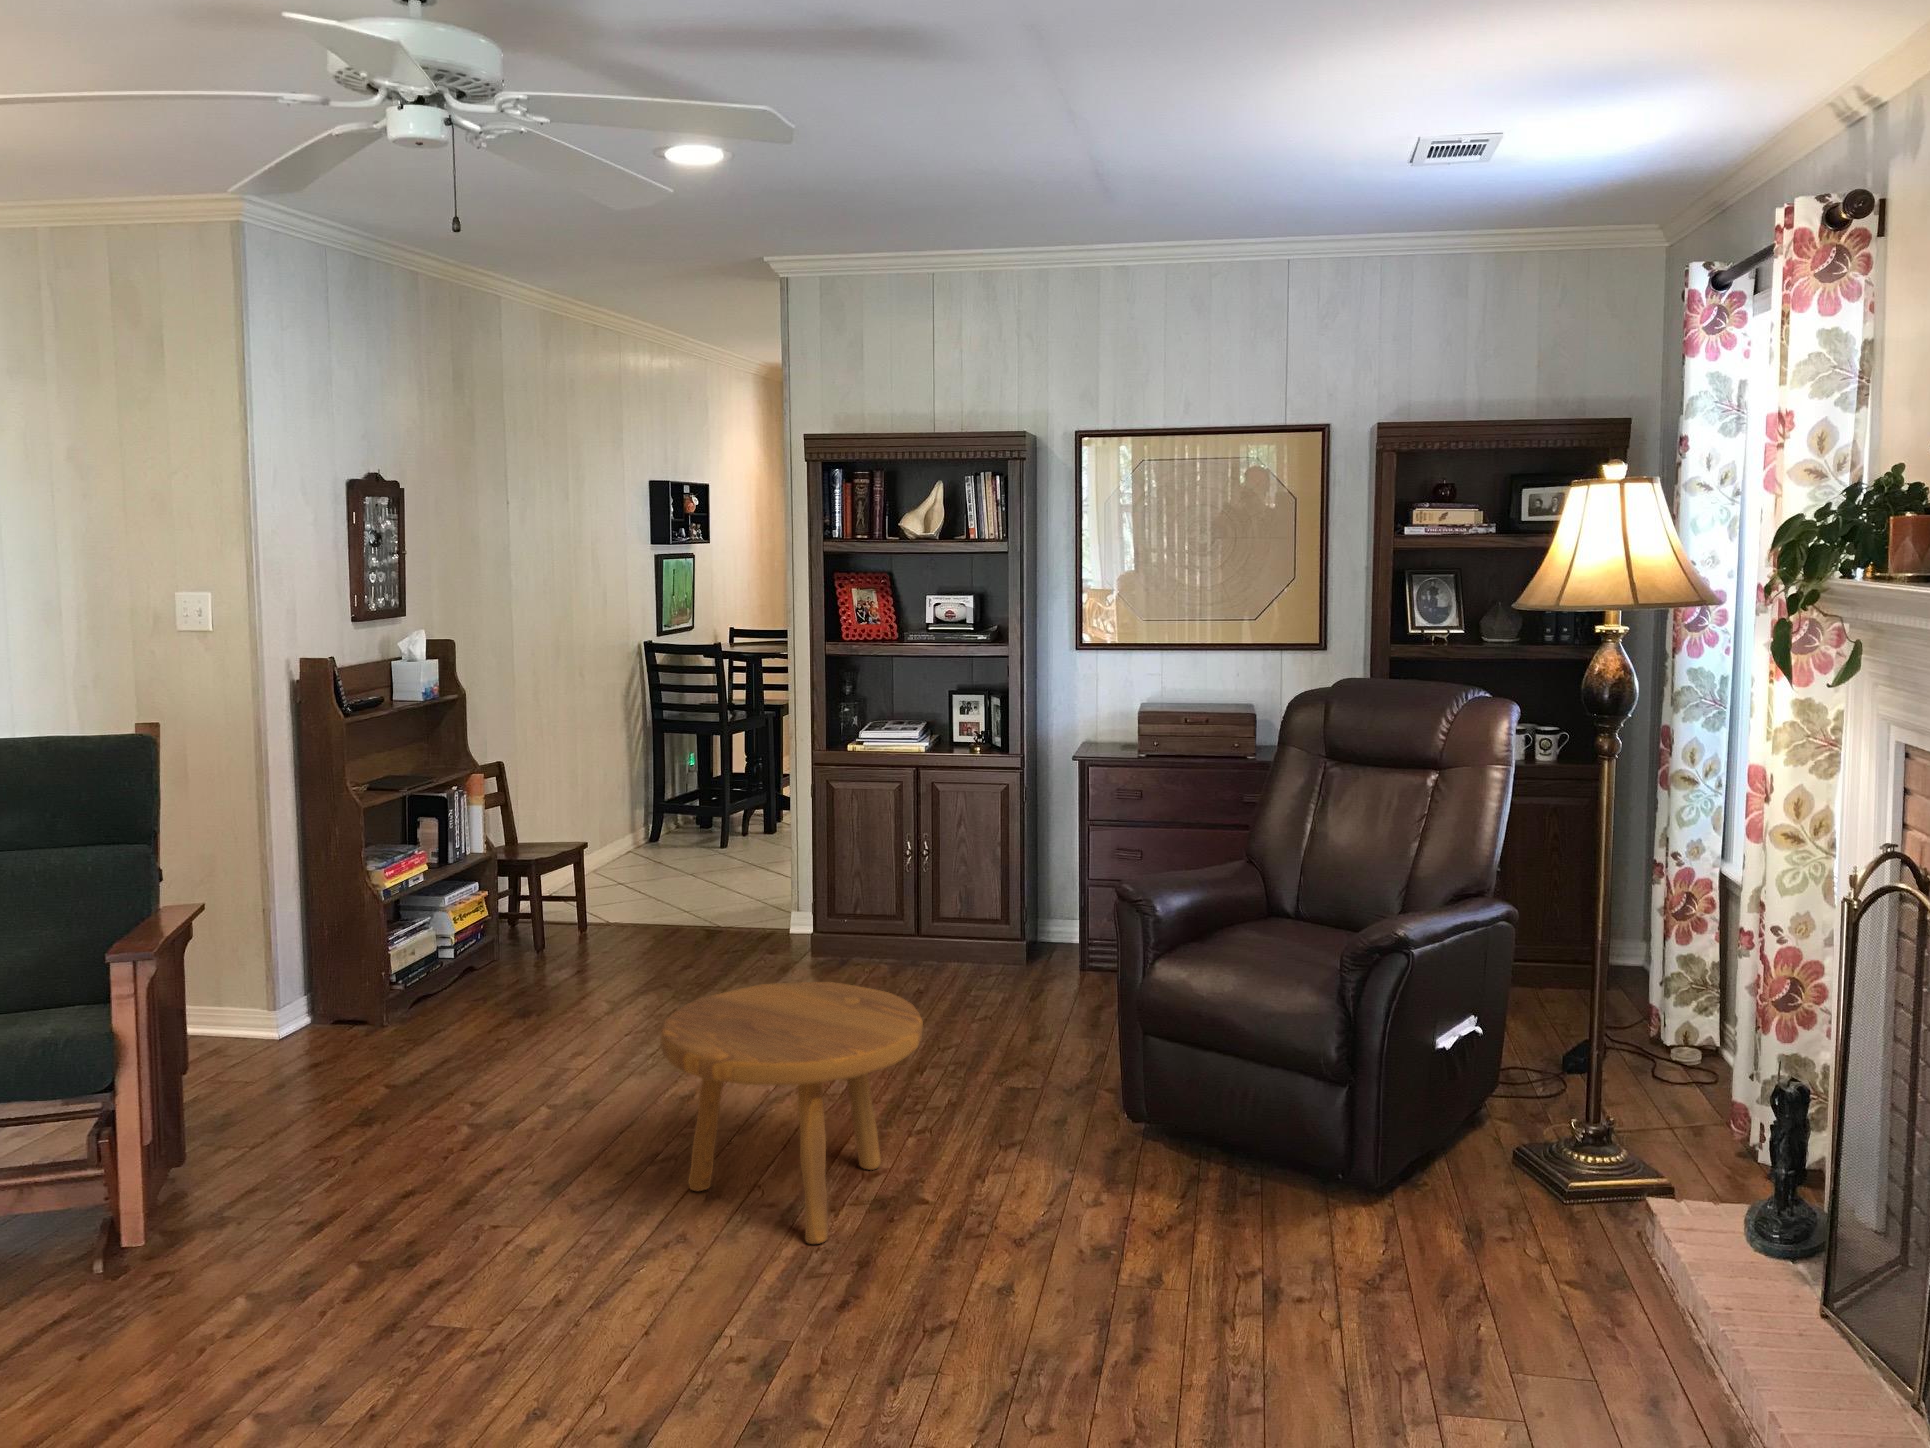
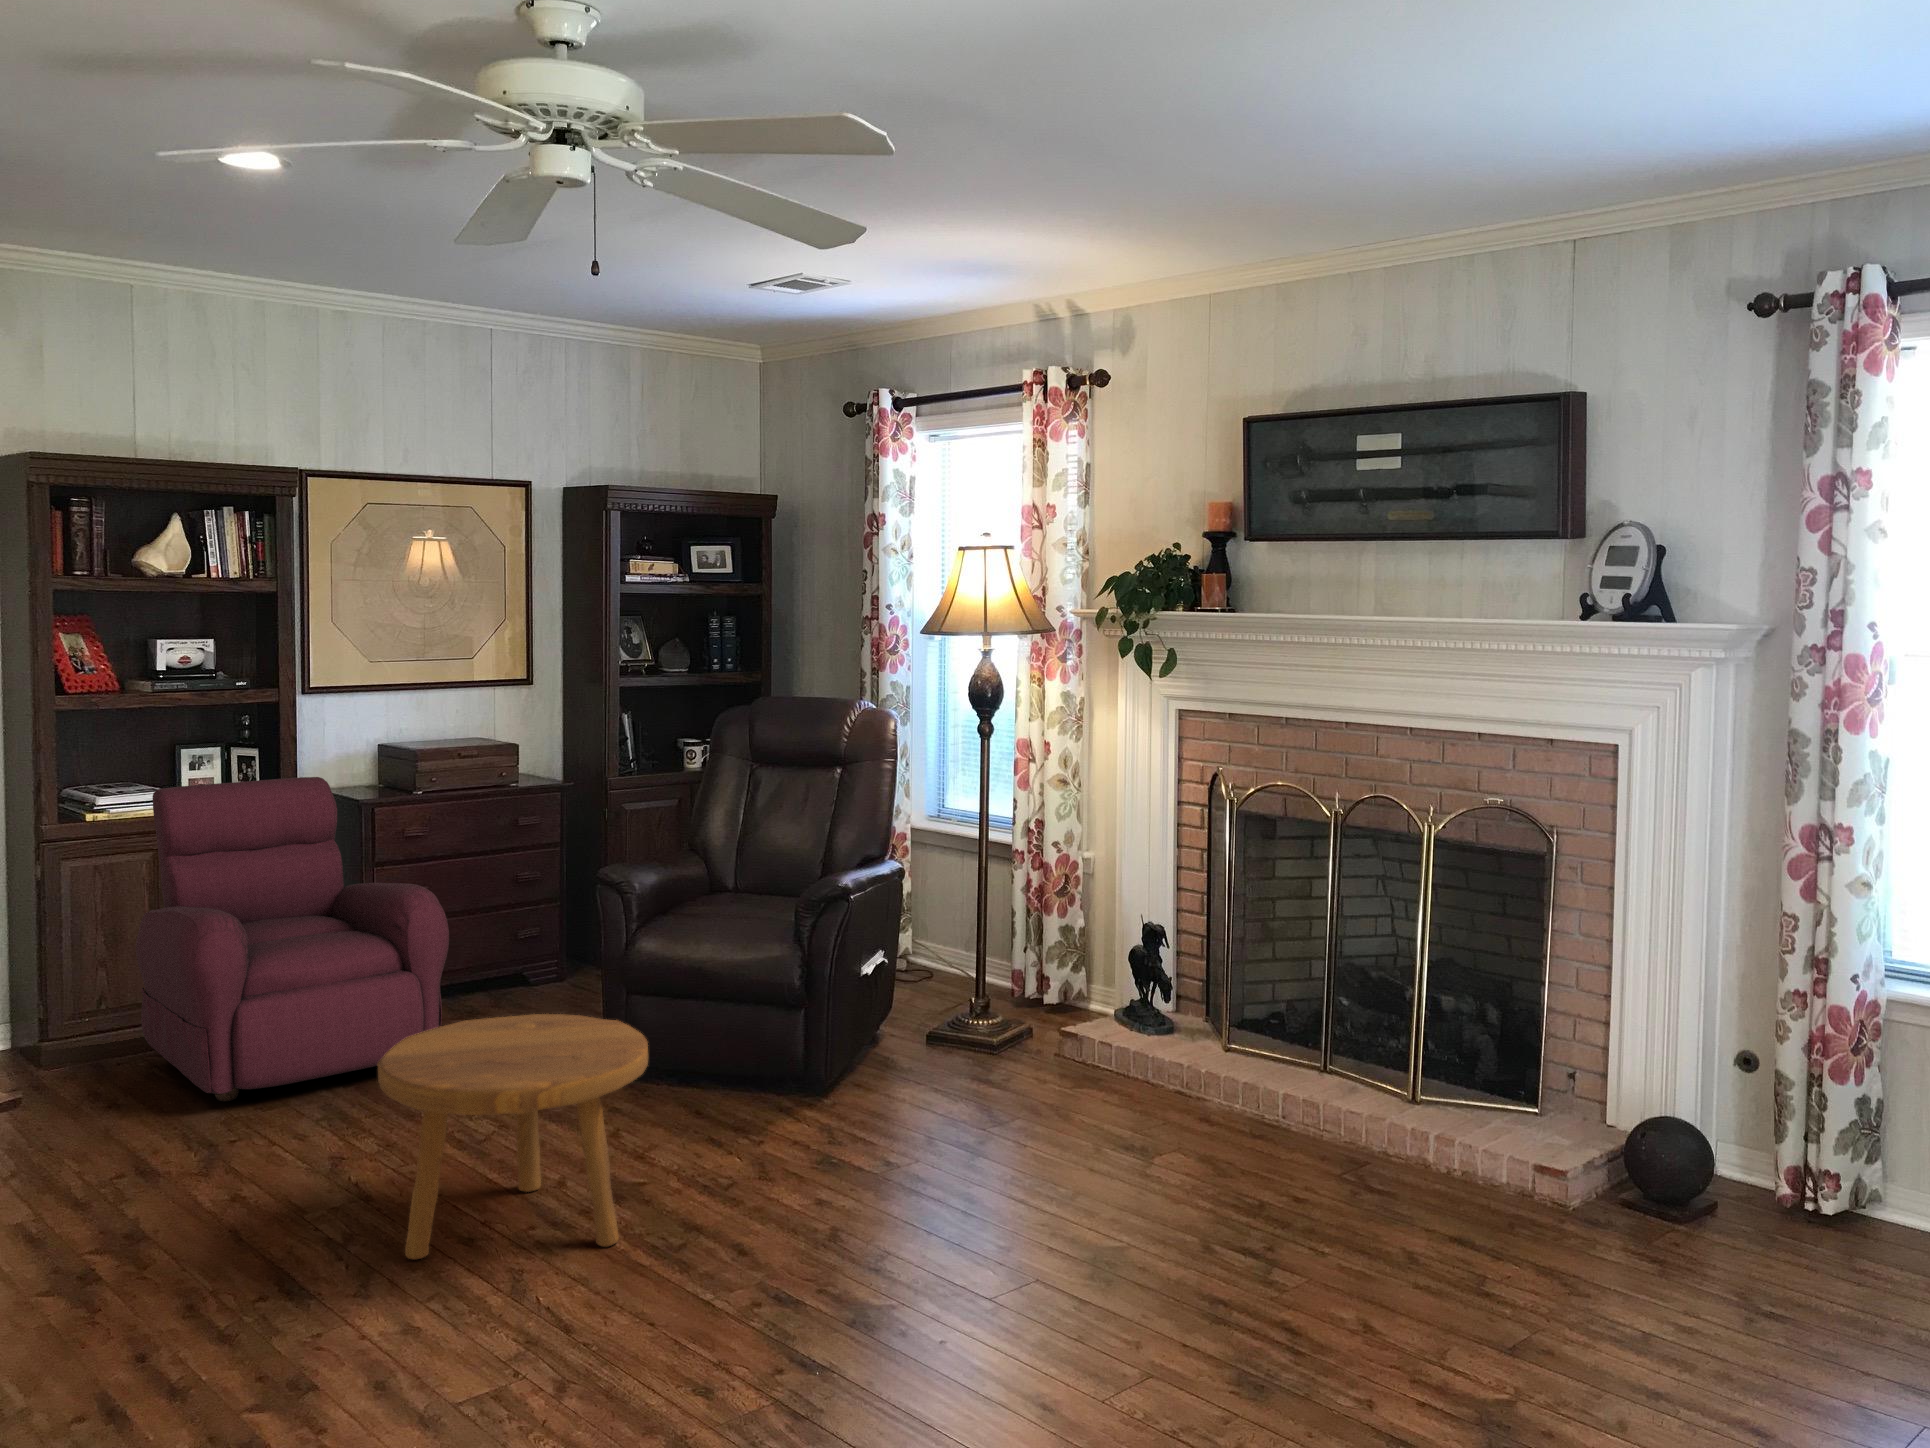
armchair: none [814,728,1067,1022] -> present [136,777,449,1101]

